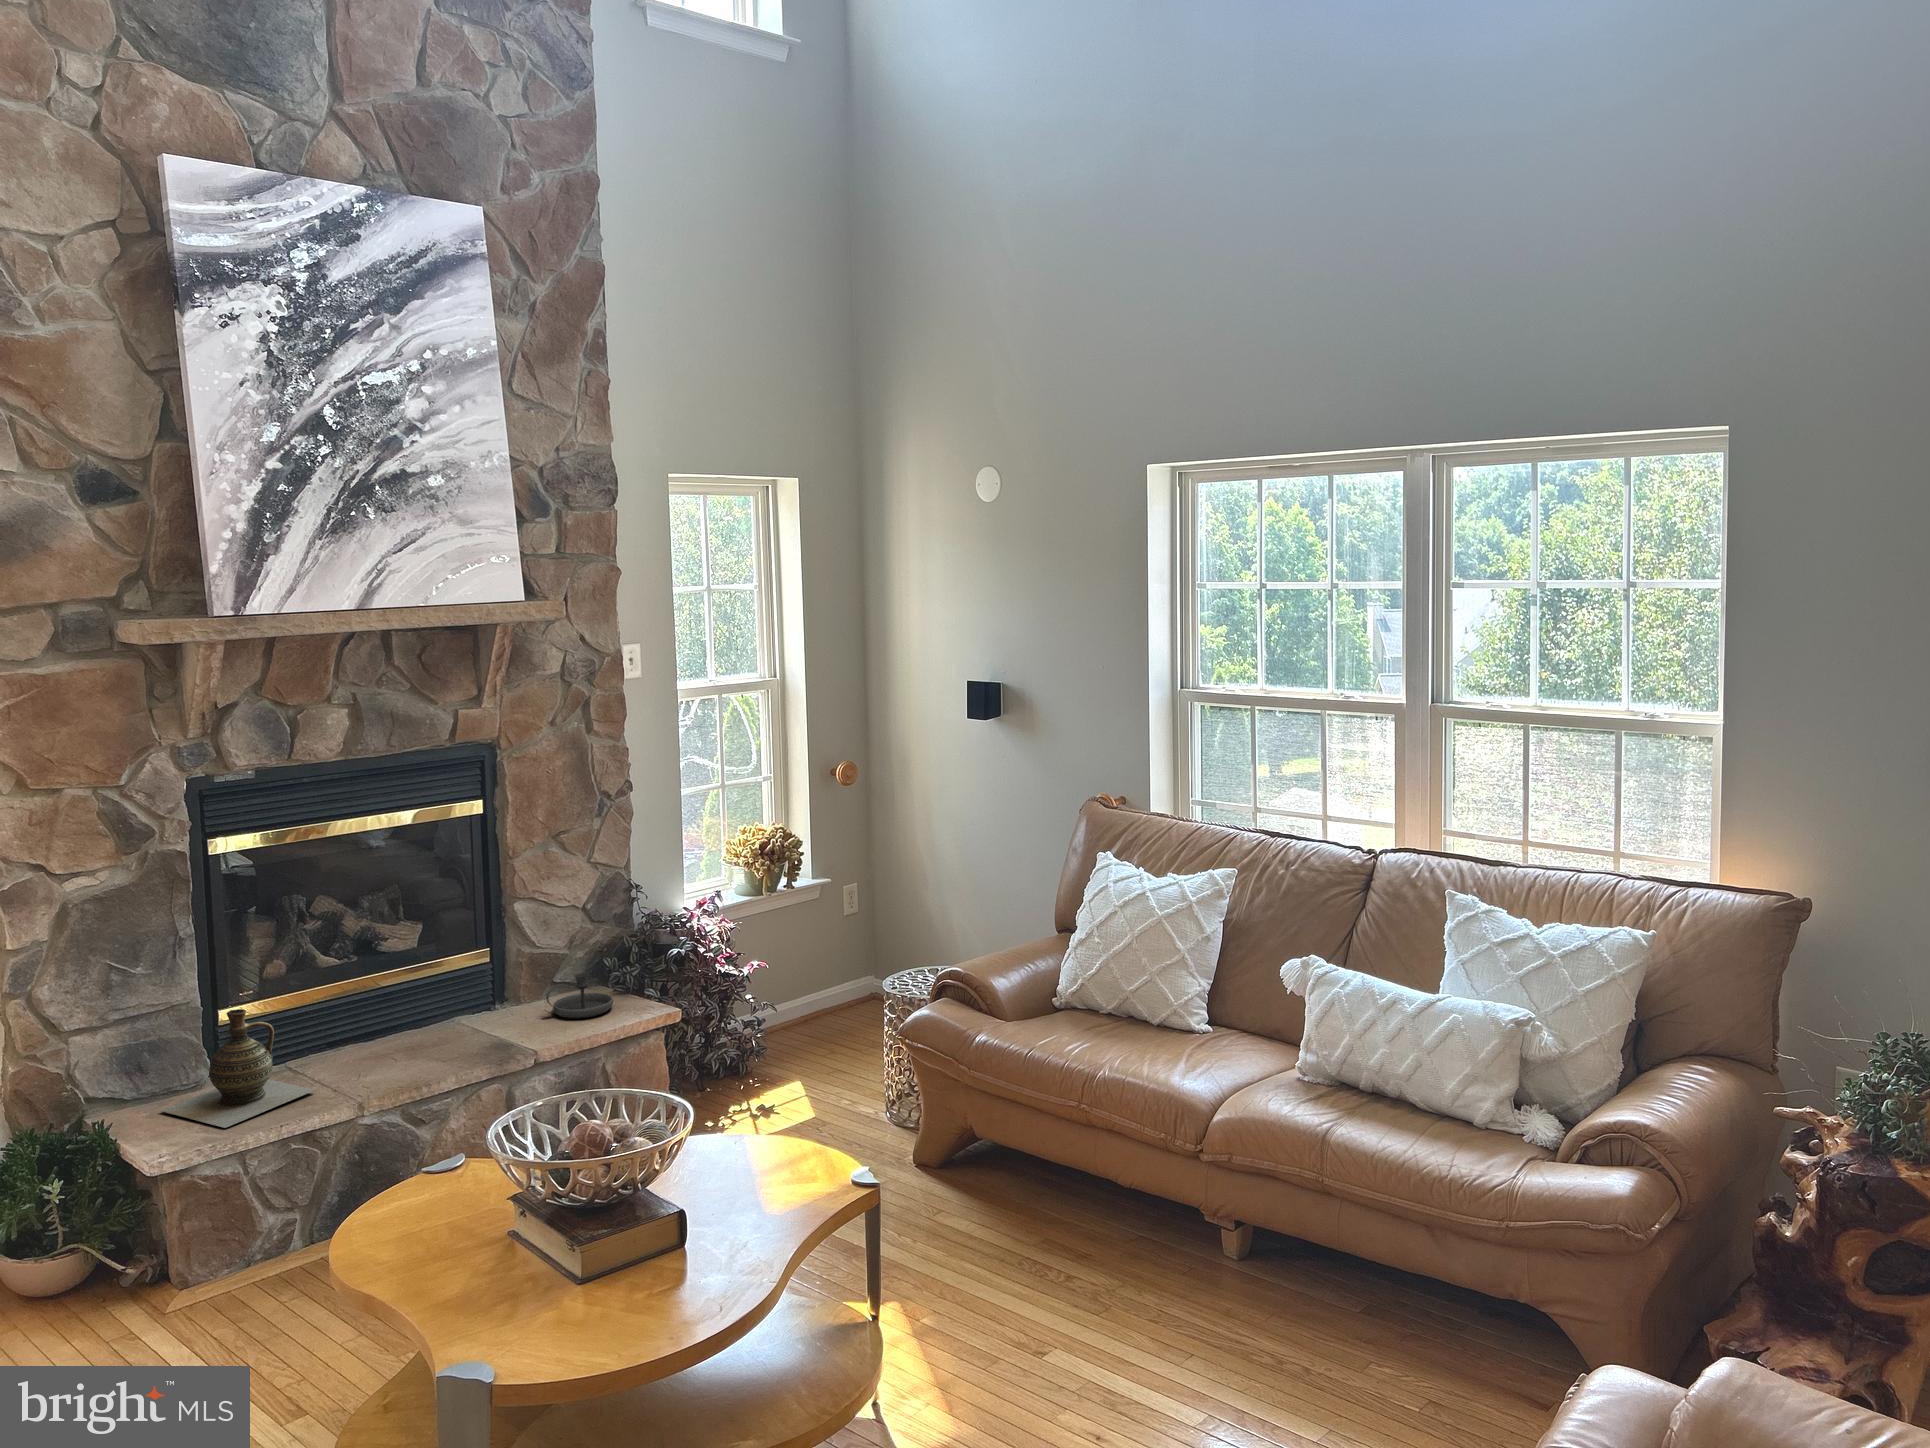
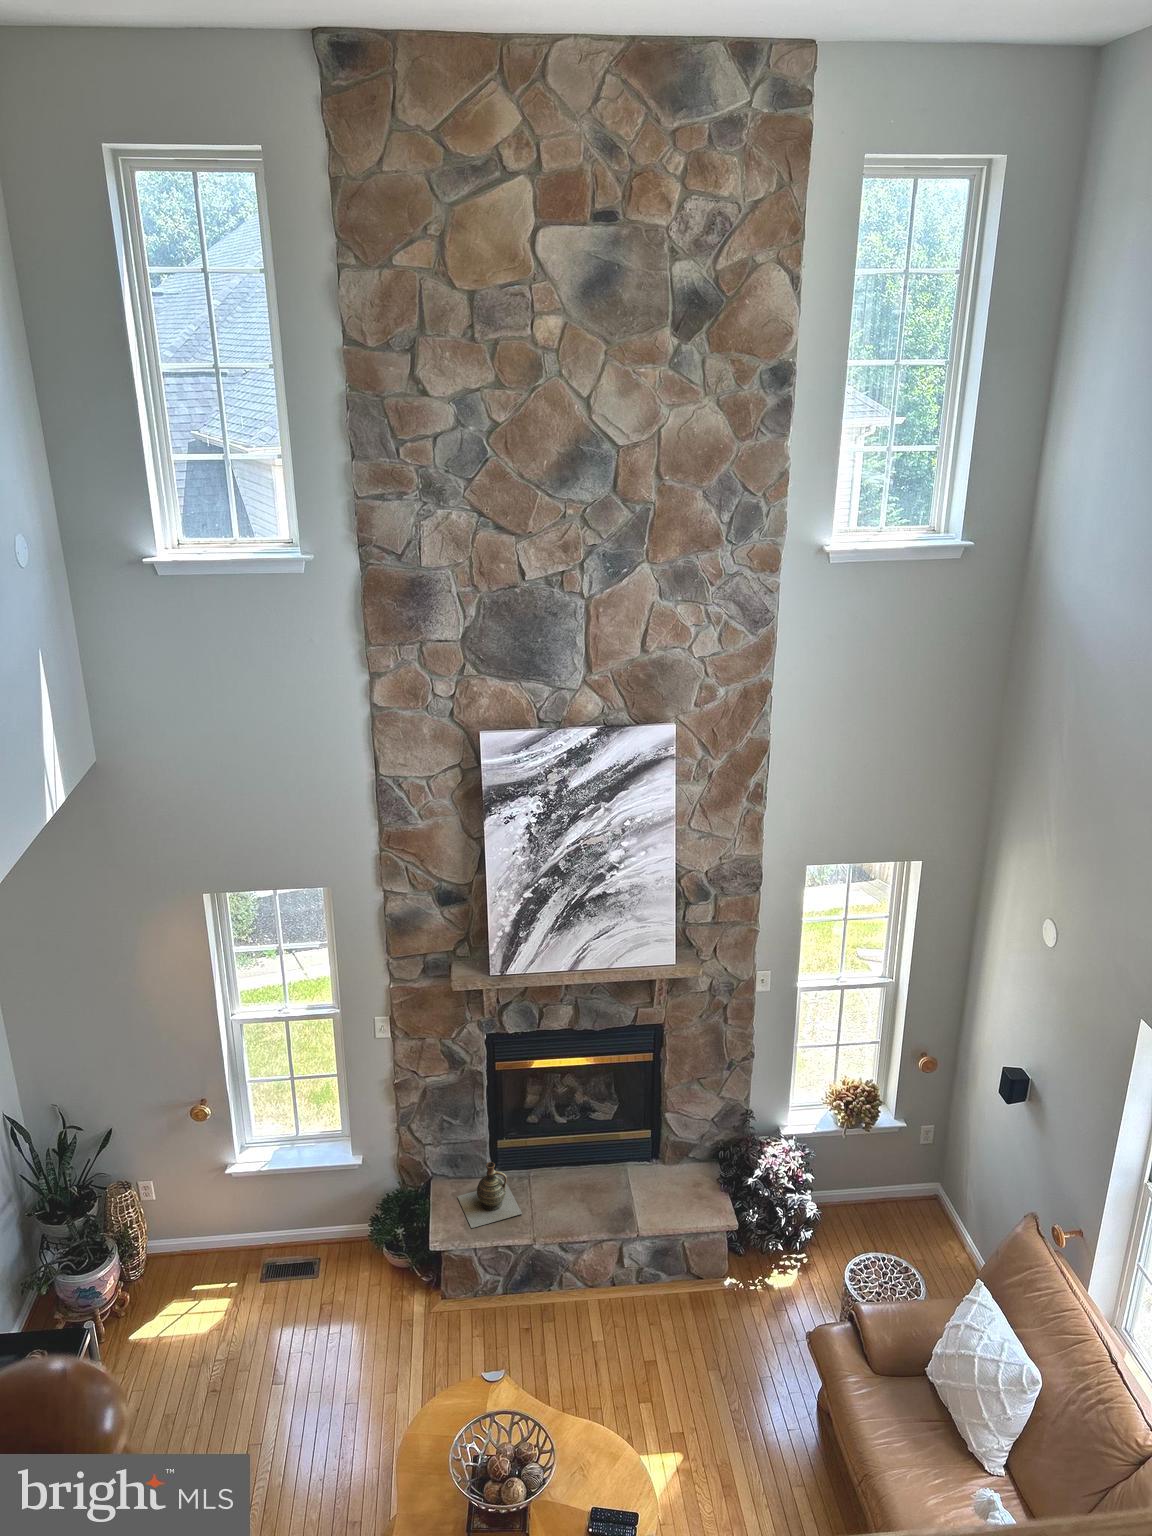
candlestick: present [545,973,613,1018] -> none [664,1173,706,1205]

